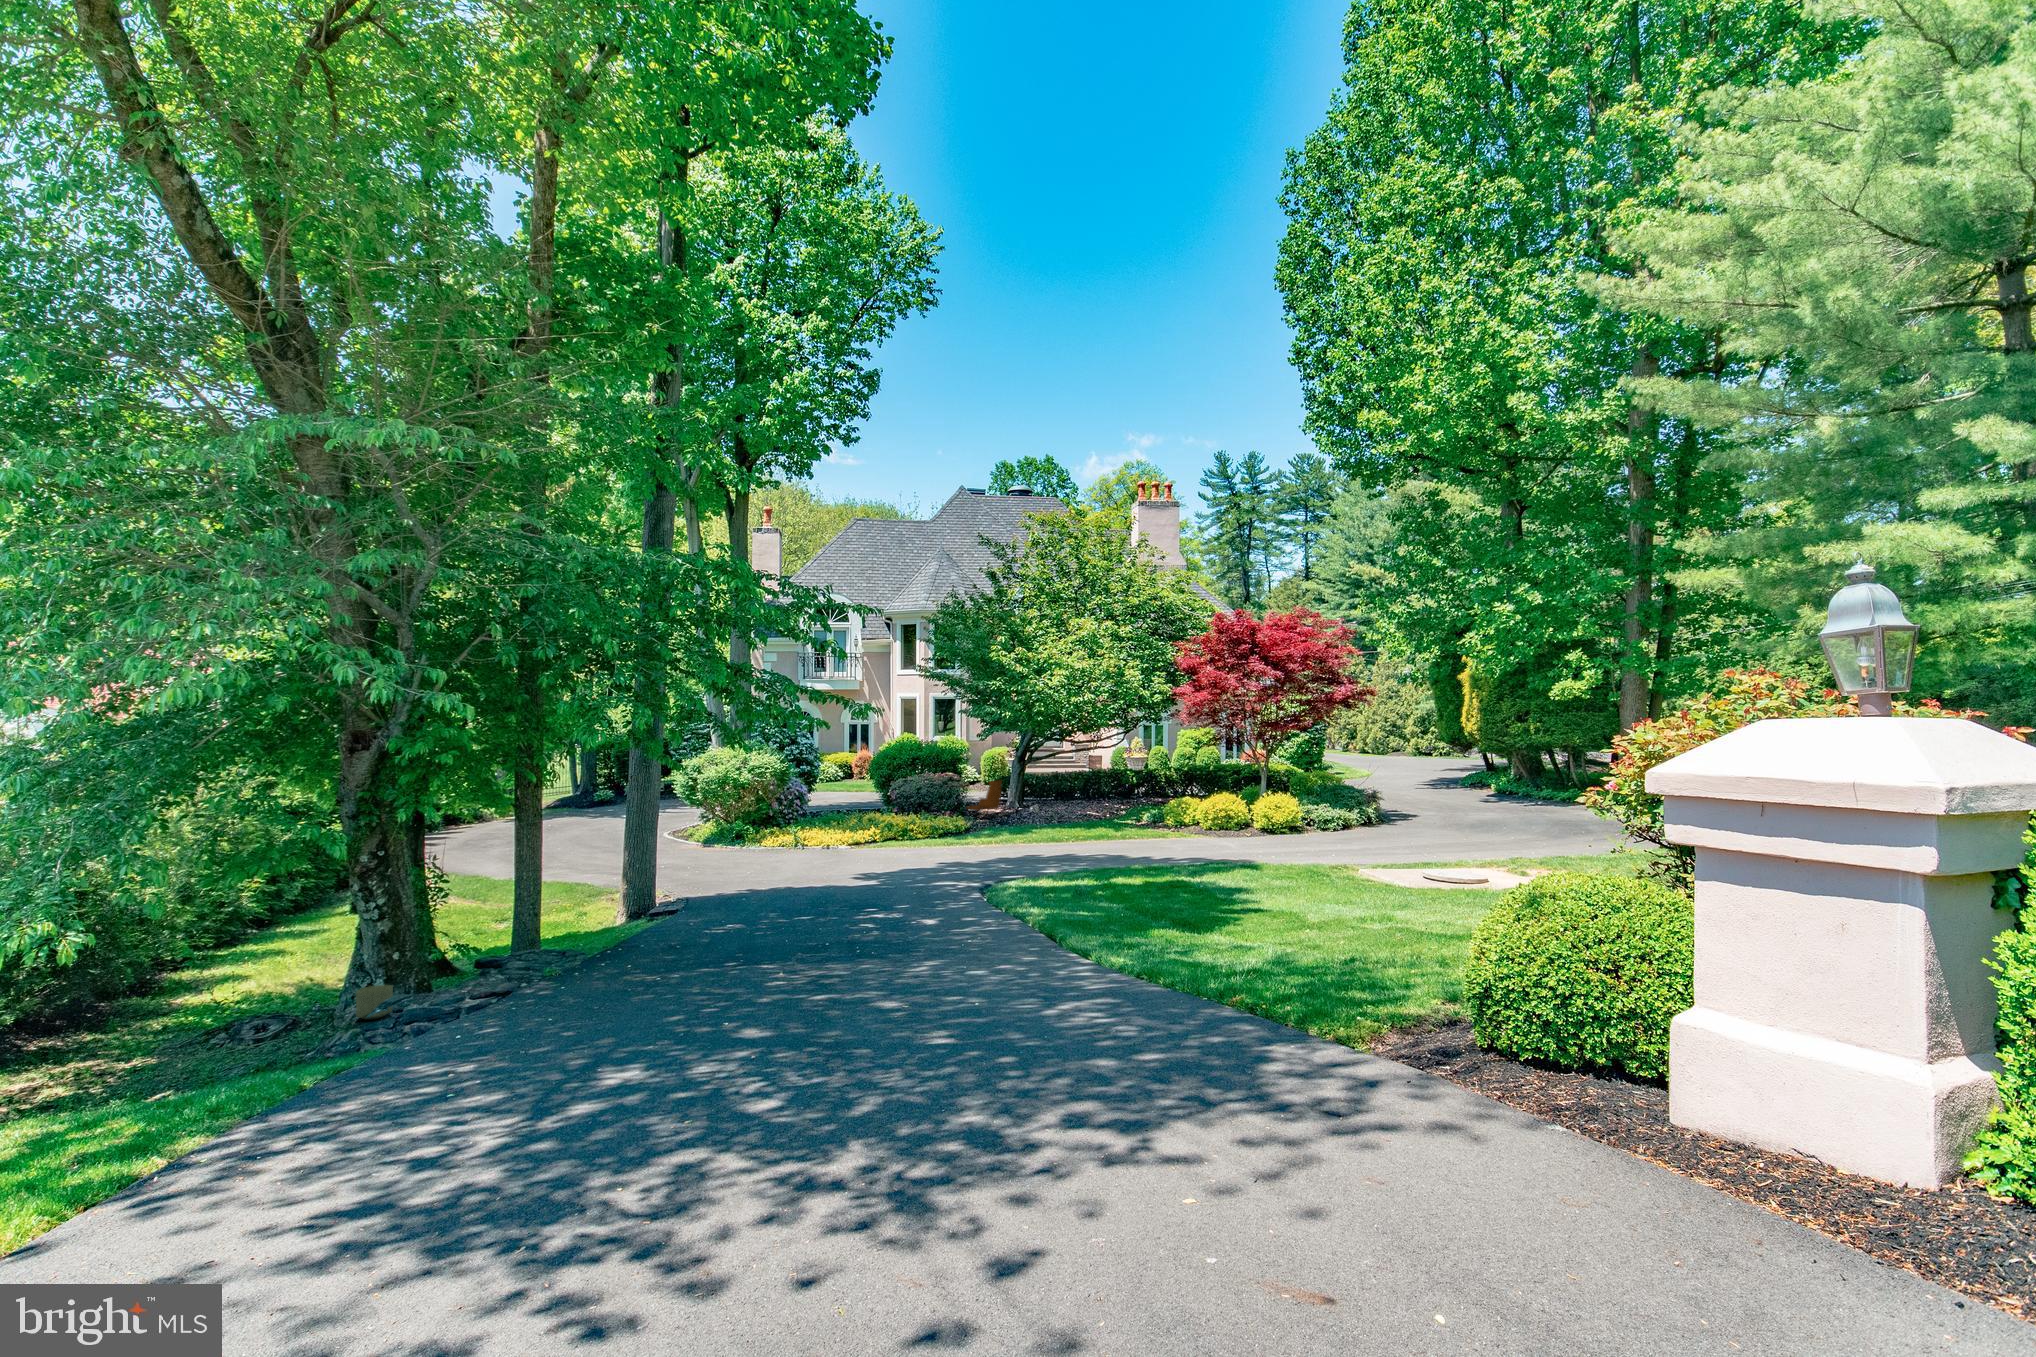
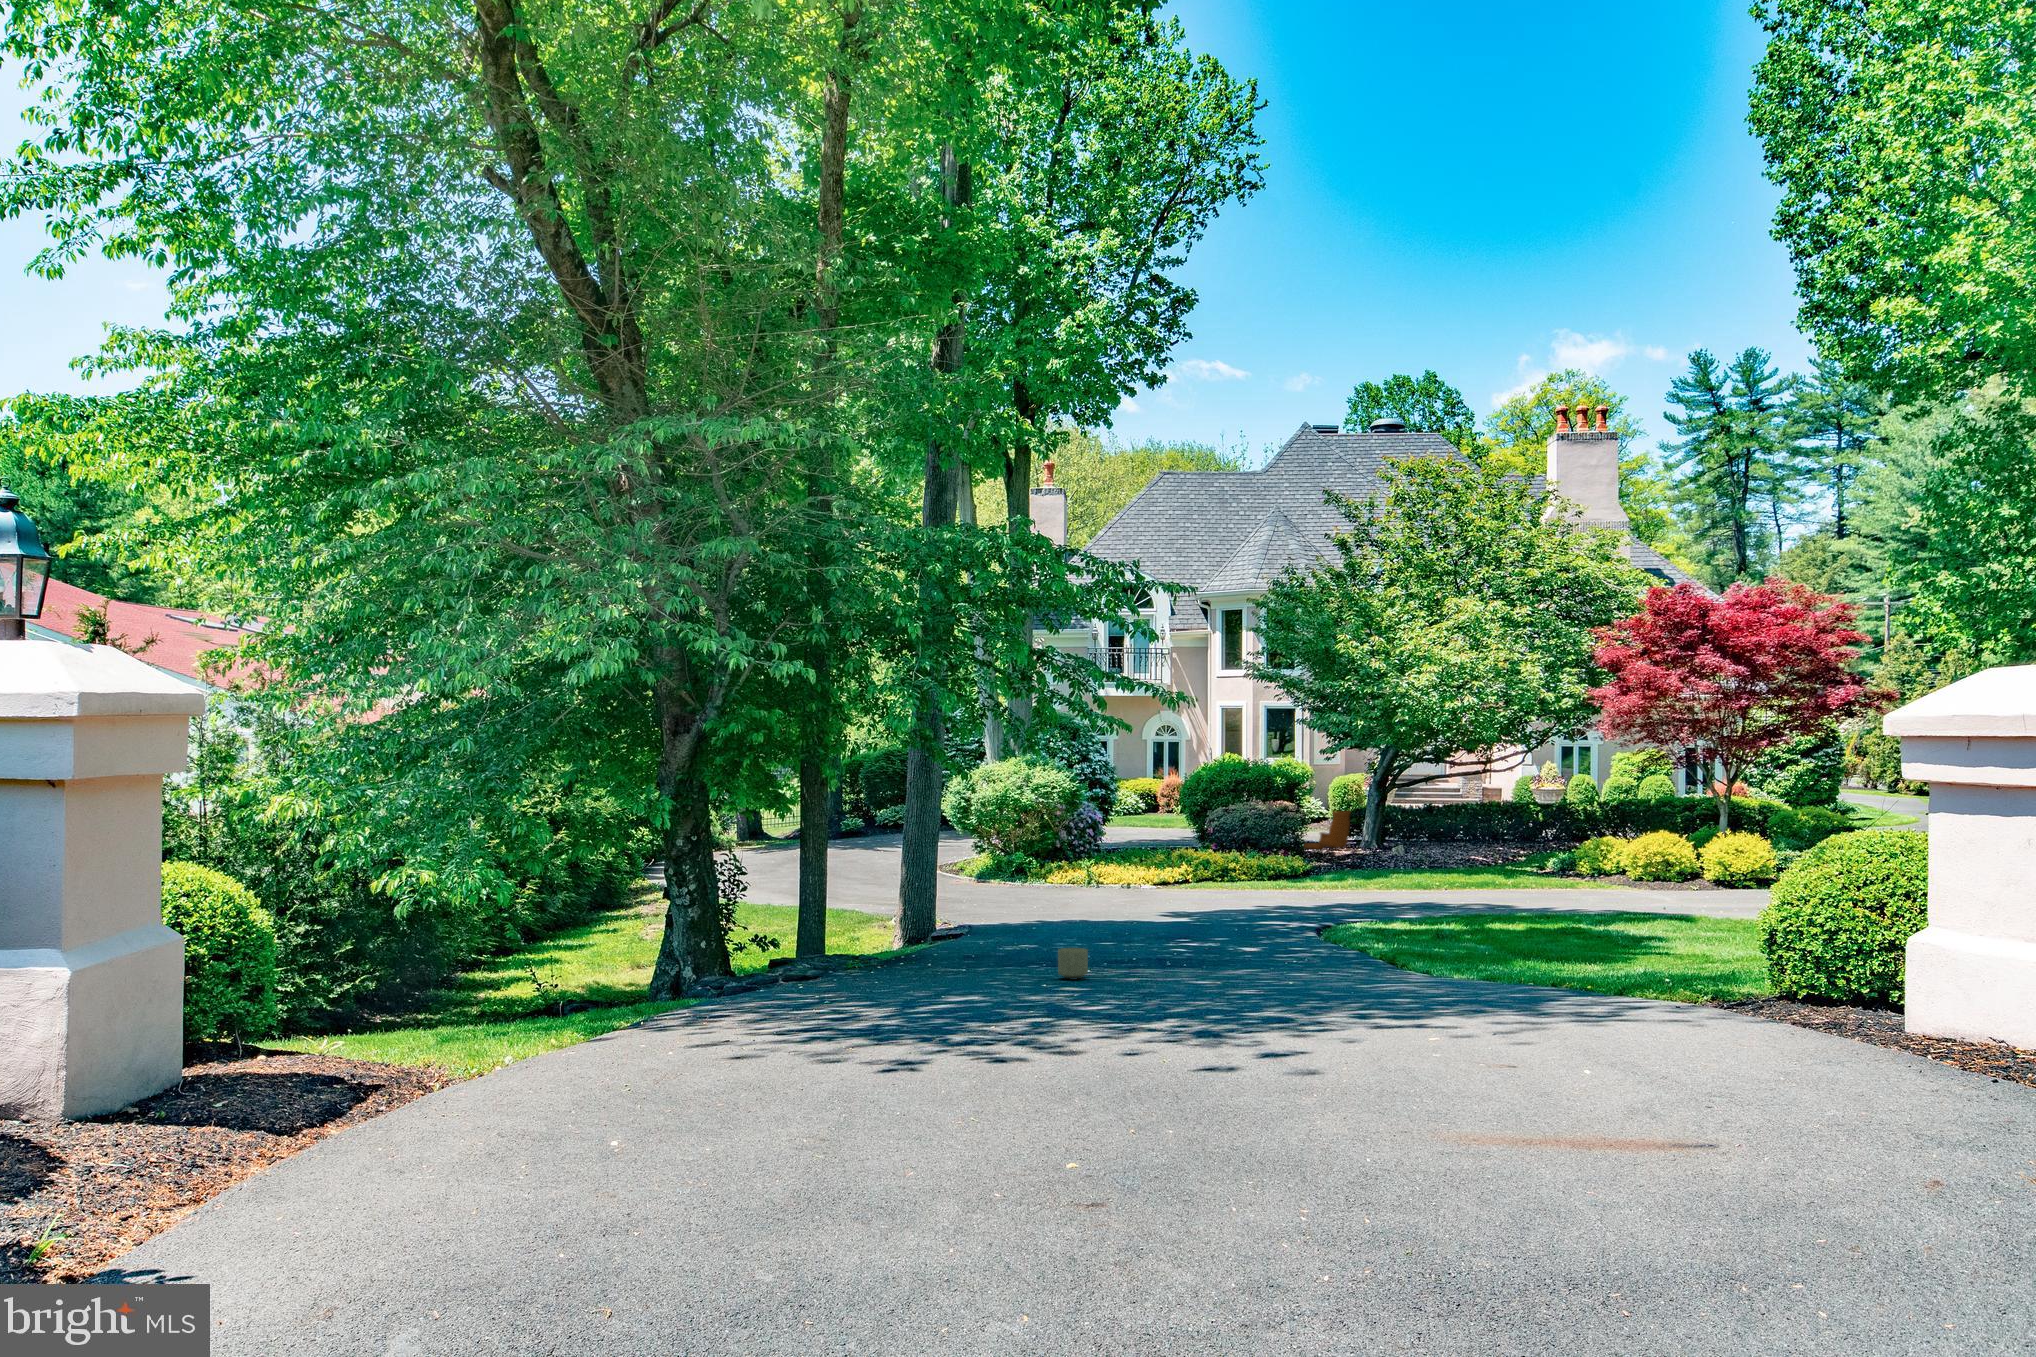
planter: present [356,985,393,1020] -> present [1058,948,1088,980]

